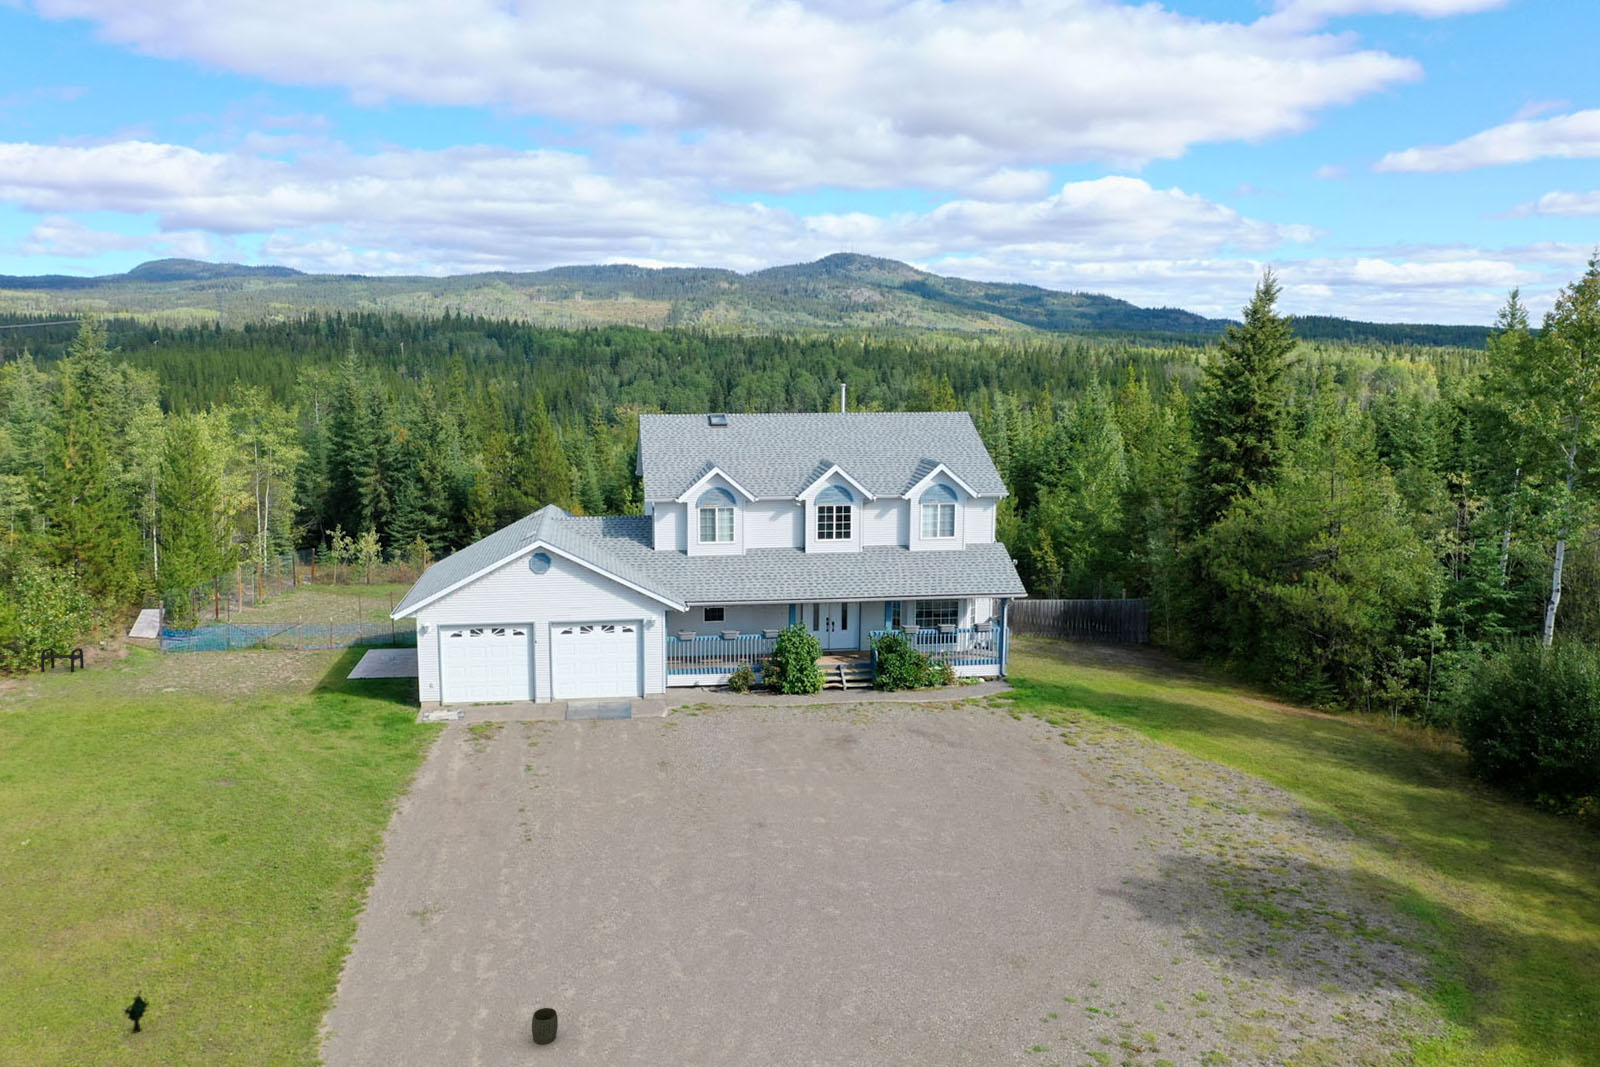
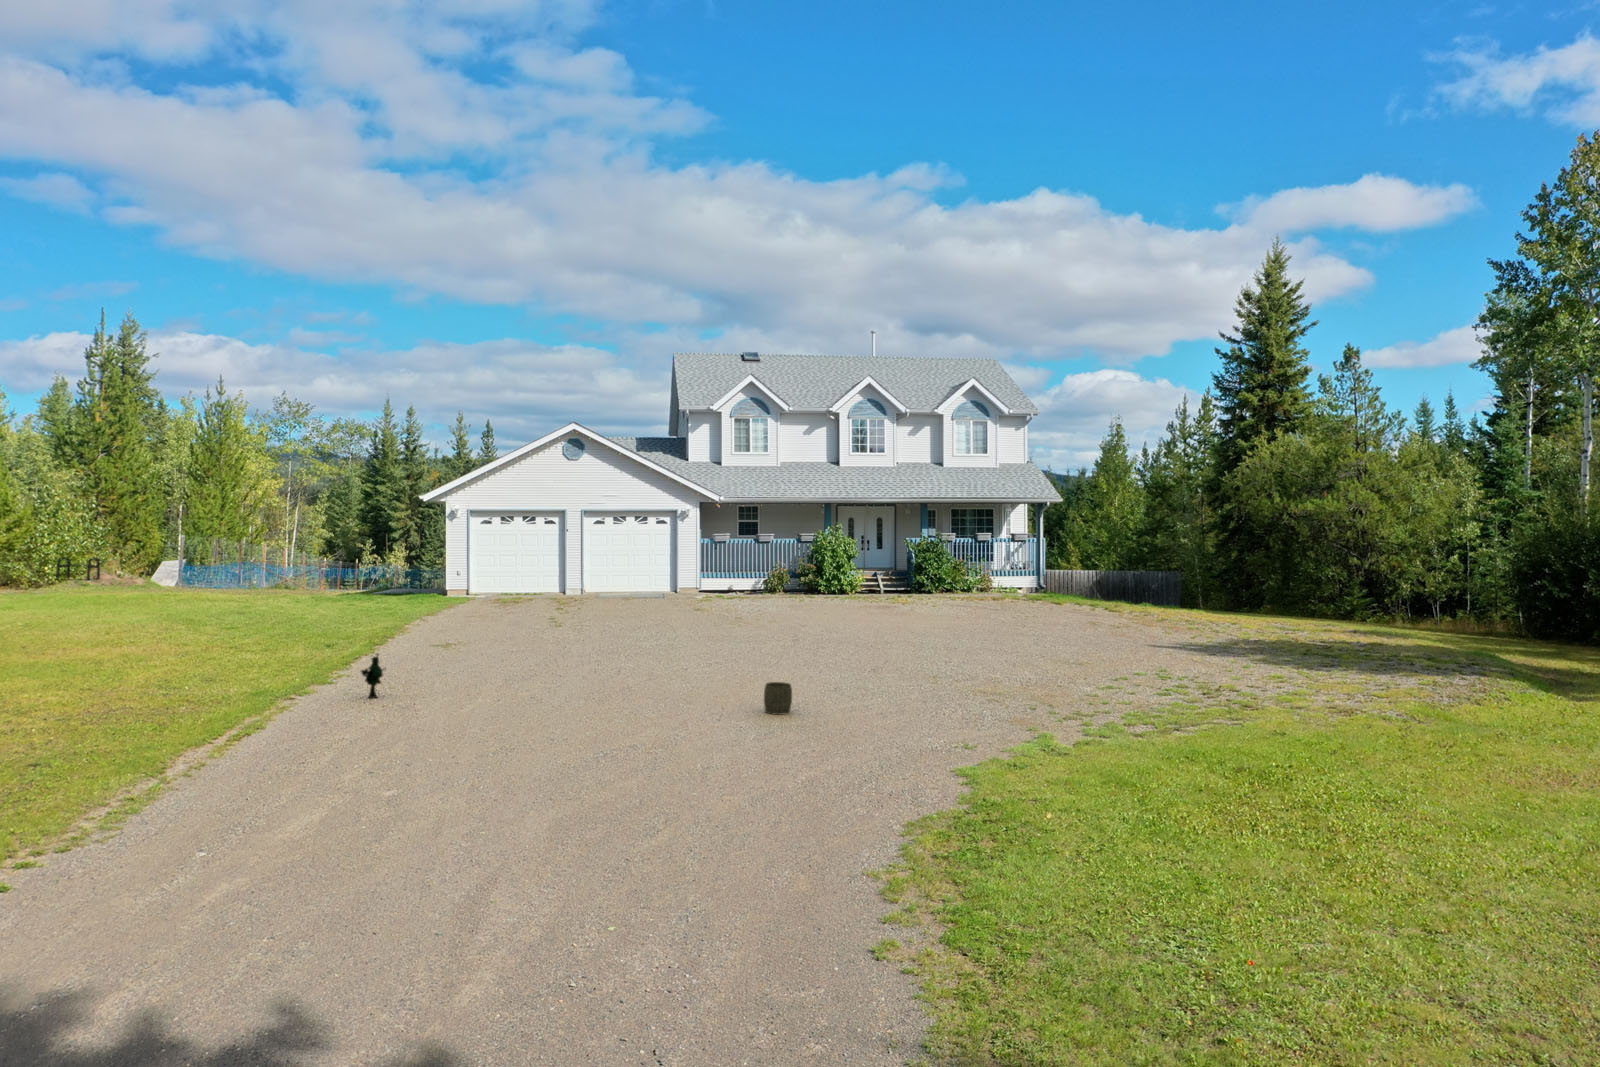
decorative plant: present [124,990,149,1033] -> present [361,654,386,698]
woven basket: present [532,1008,558,1044] -> present [764,682,792,715]

